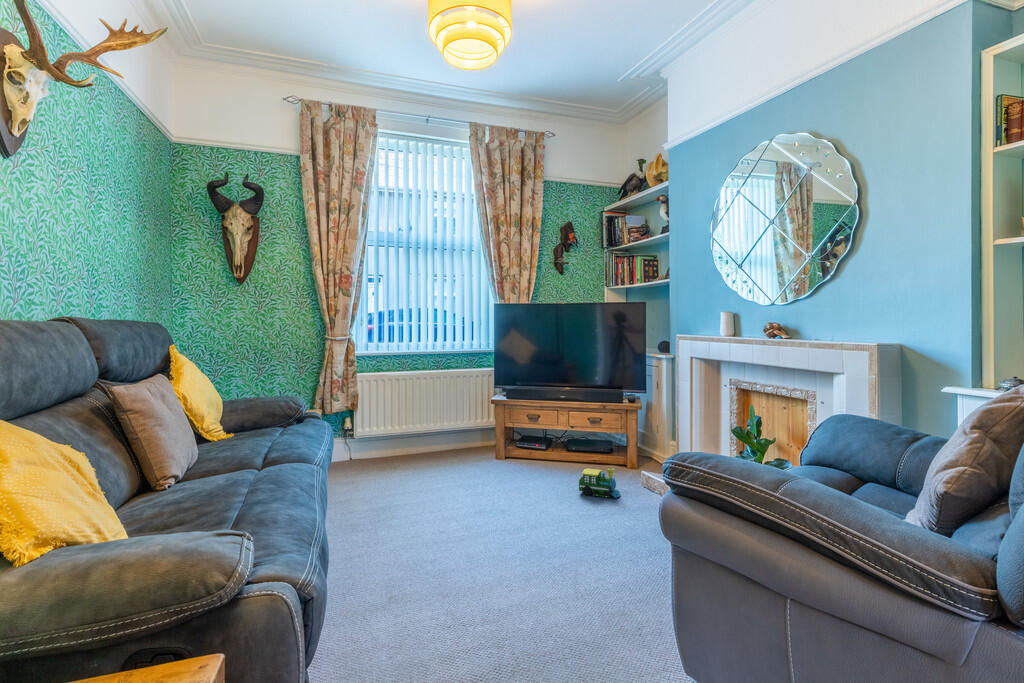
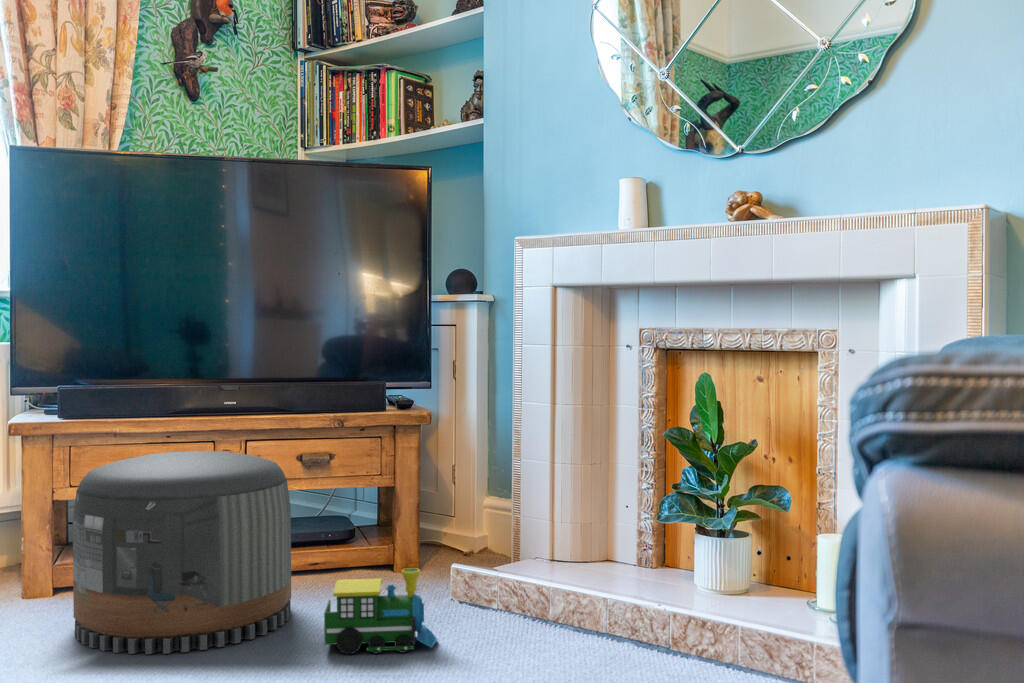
pouf: none [506,416,577,486] -> present [73,451,291,654]

